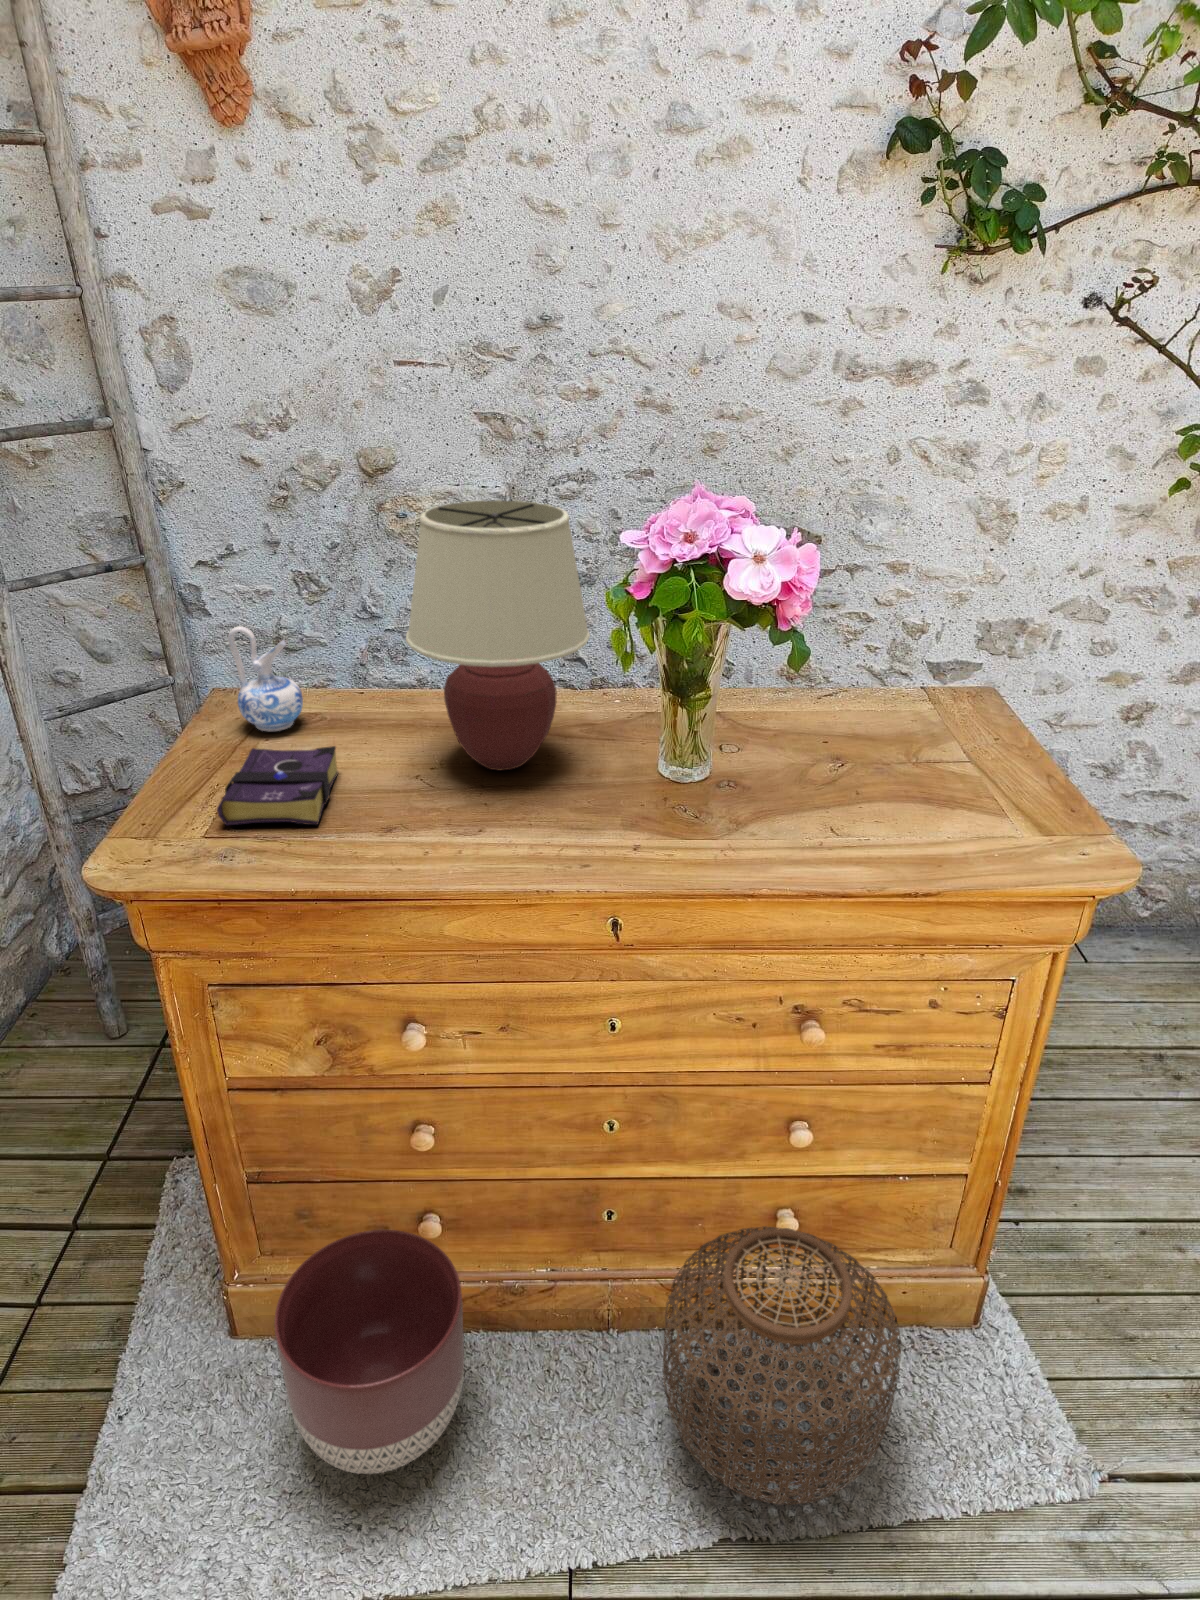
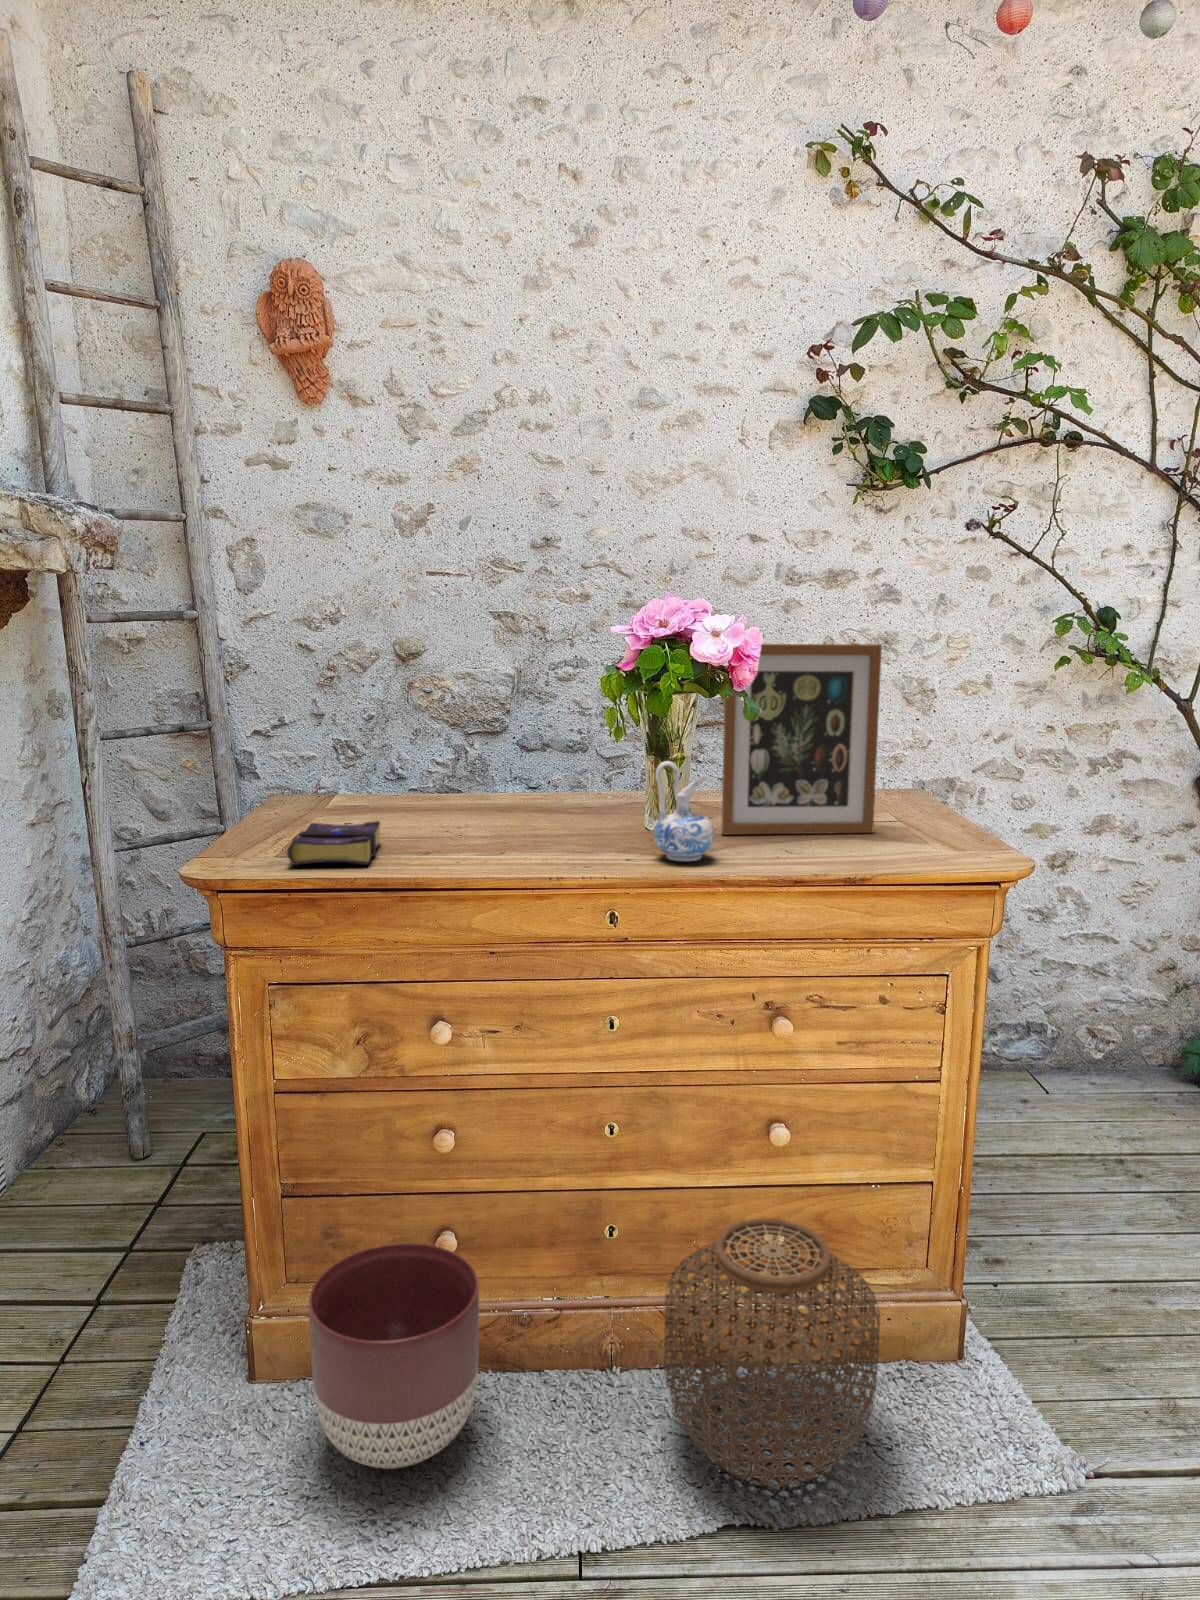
table lamp: present [406,500,590,771] -> none [442,633,588,841]
picture frame: none [751,523,972,755] -> present [721,644,882,834]
ceramic pitcher: present [228,626,303,731] -> present [654,761,713,861]

